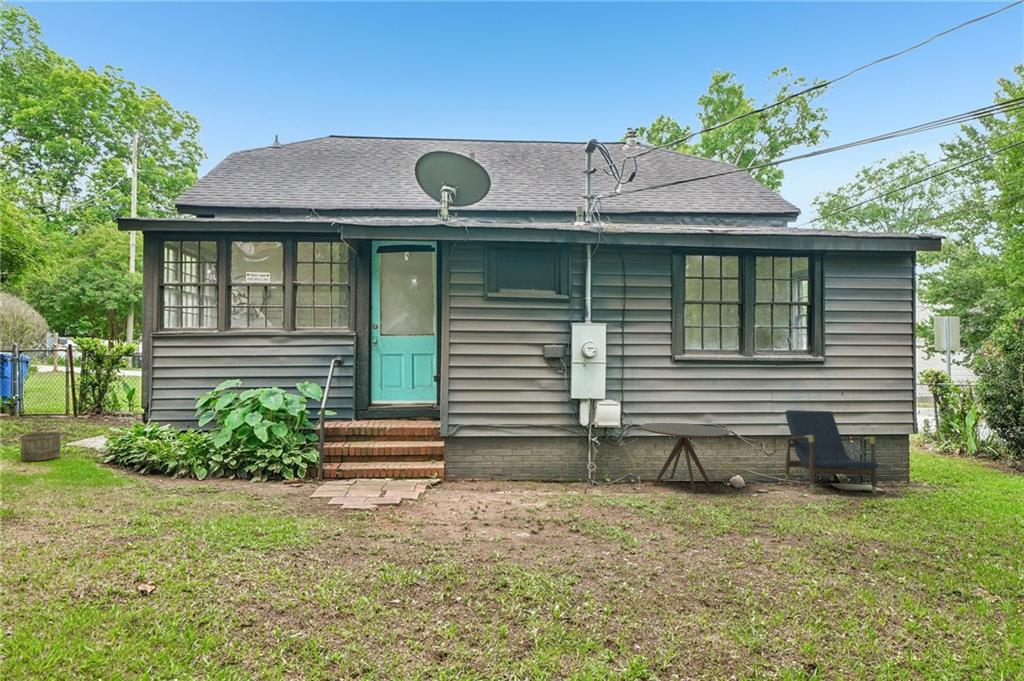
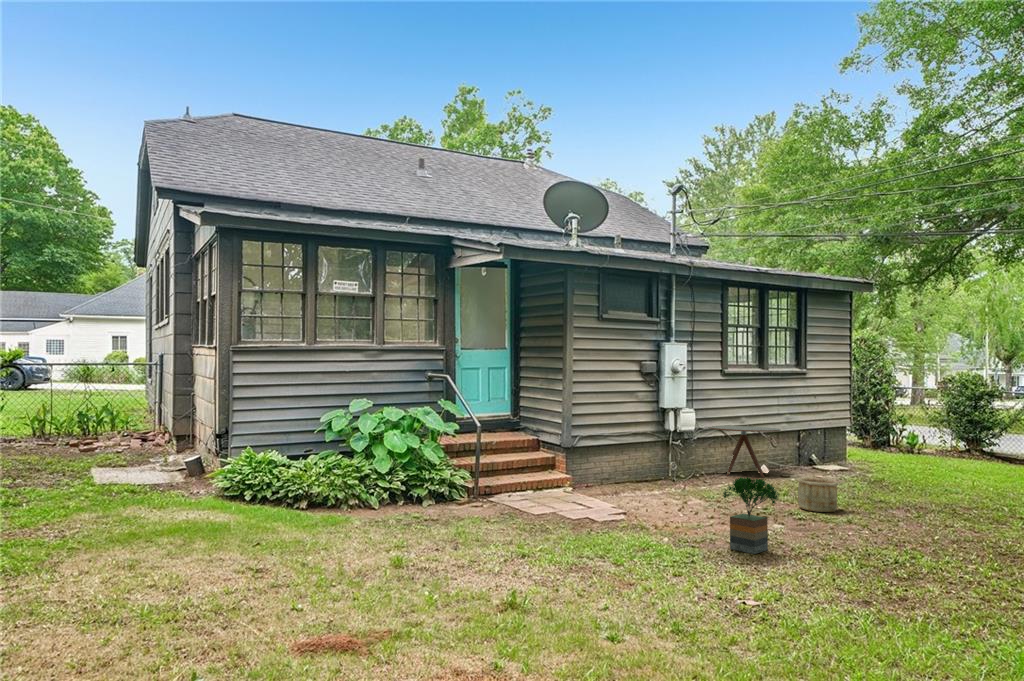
lounge chair: present [785,410,879,495] -> none [787,412,860,472]
wooden bucket: present [20,432,61,461] -> present [797,477,838,512]
potted tree: none [243,520,317,638] -> present [723,477,779,554]

